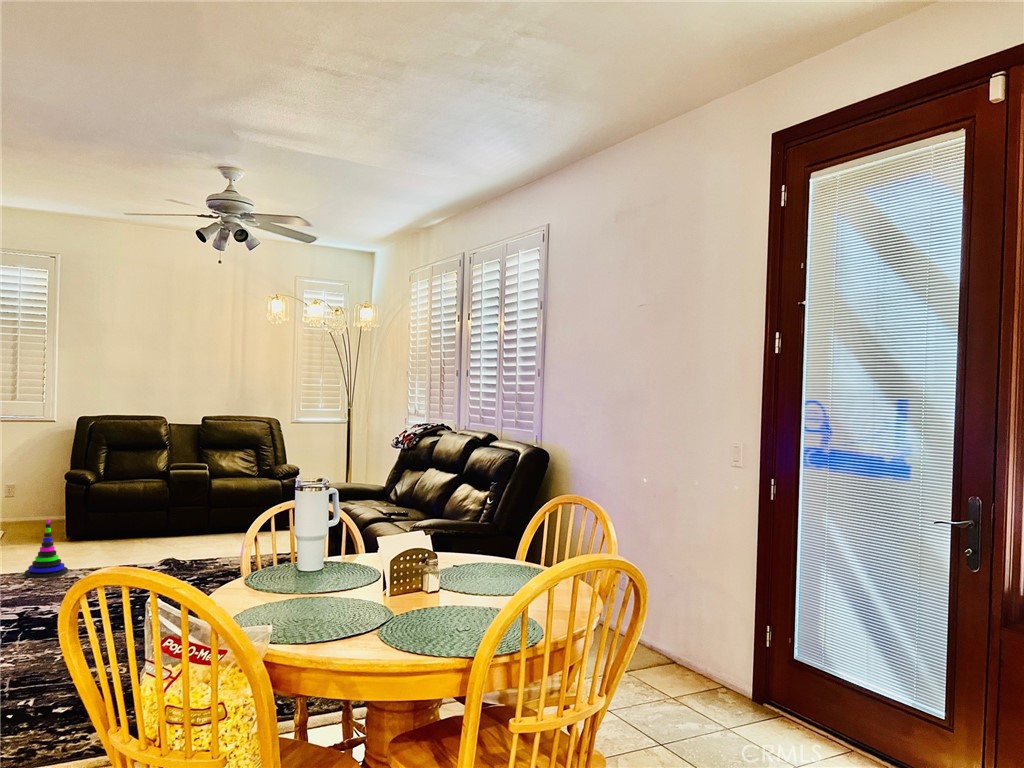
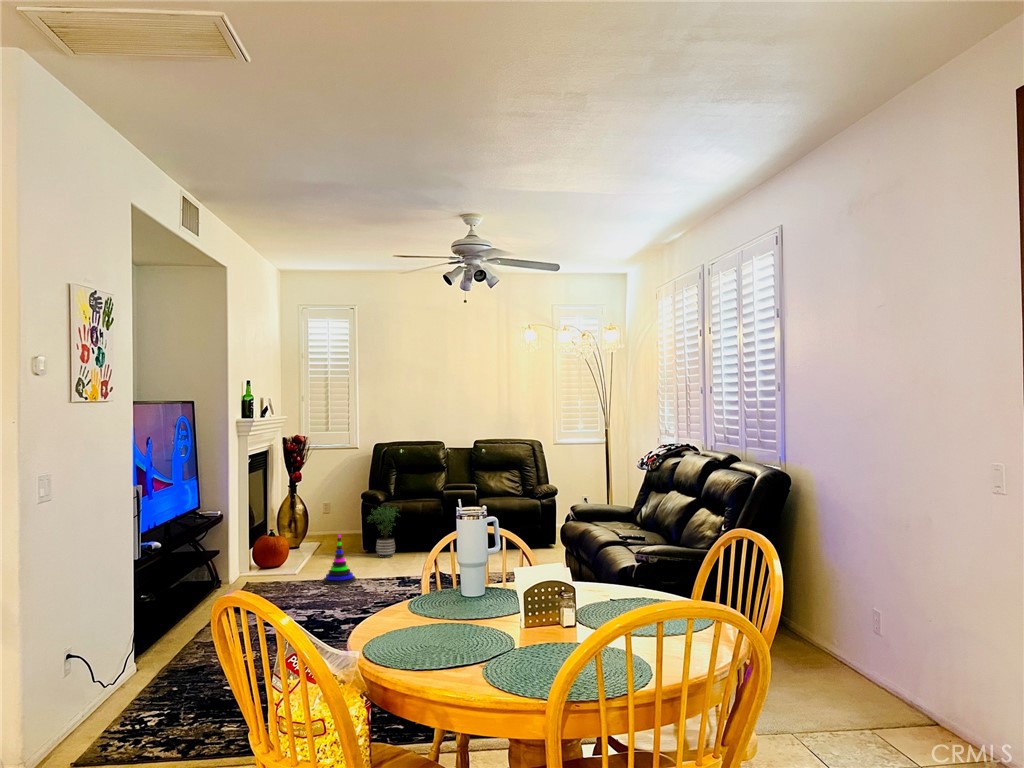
potted plant: none [72,485,119,546] -> present [370,507,396,558]

